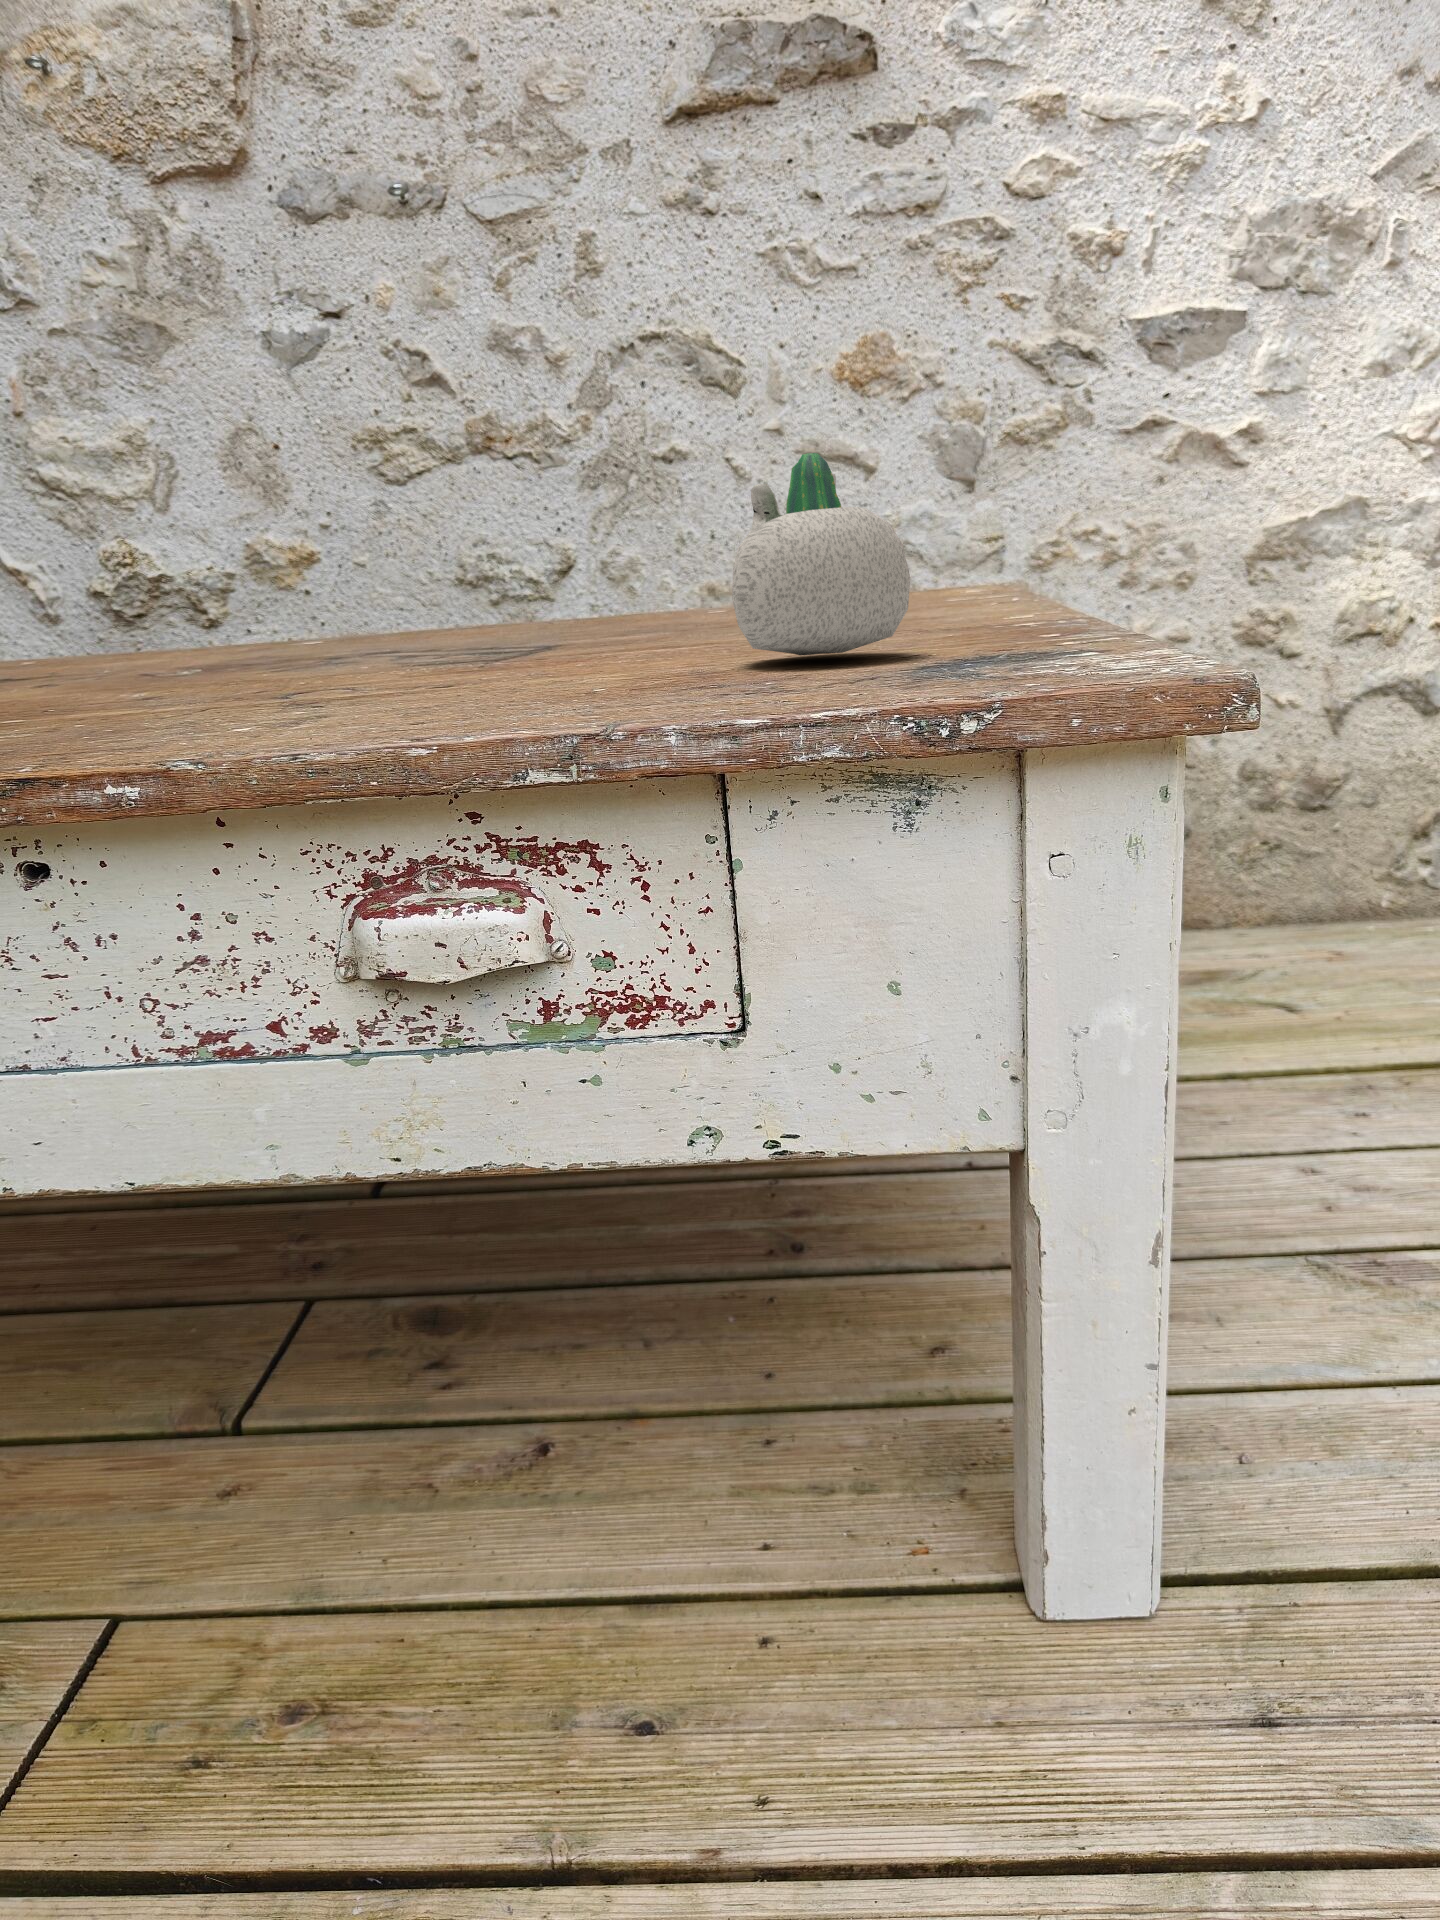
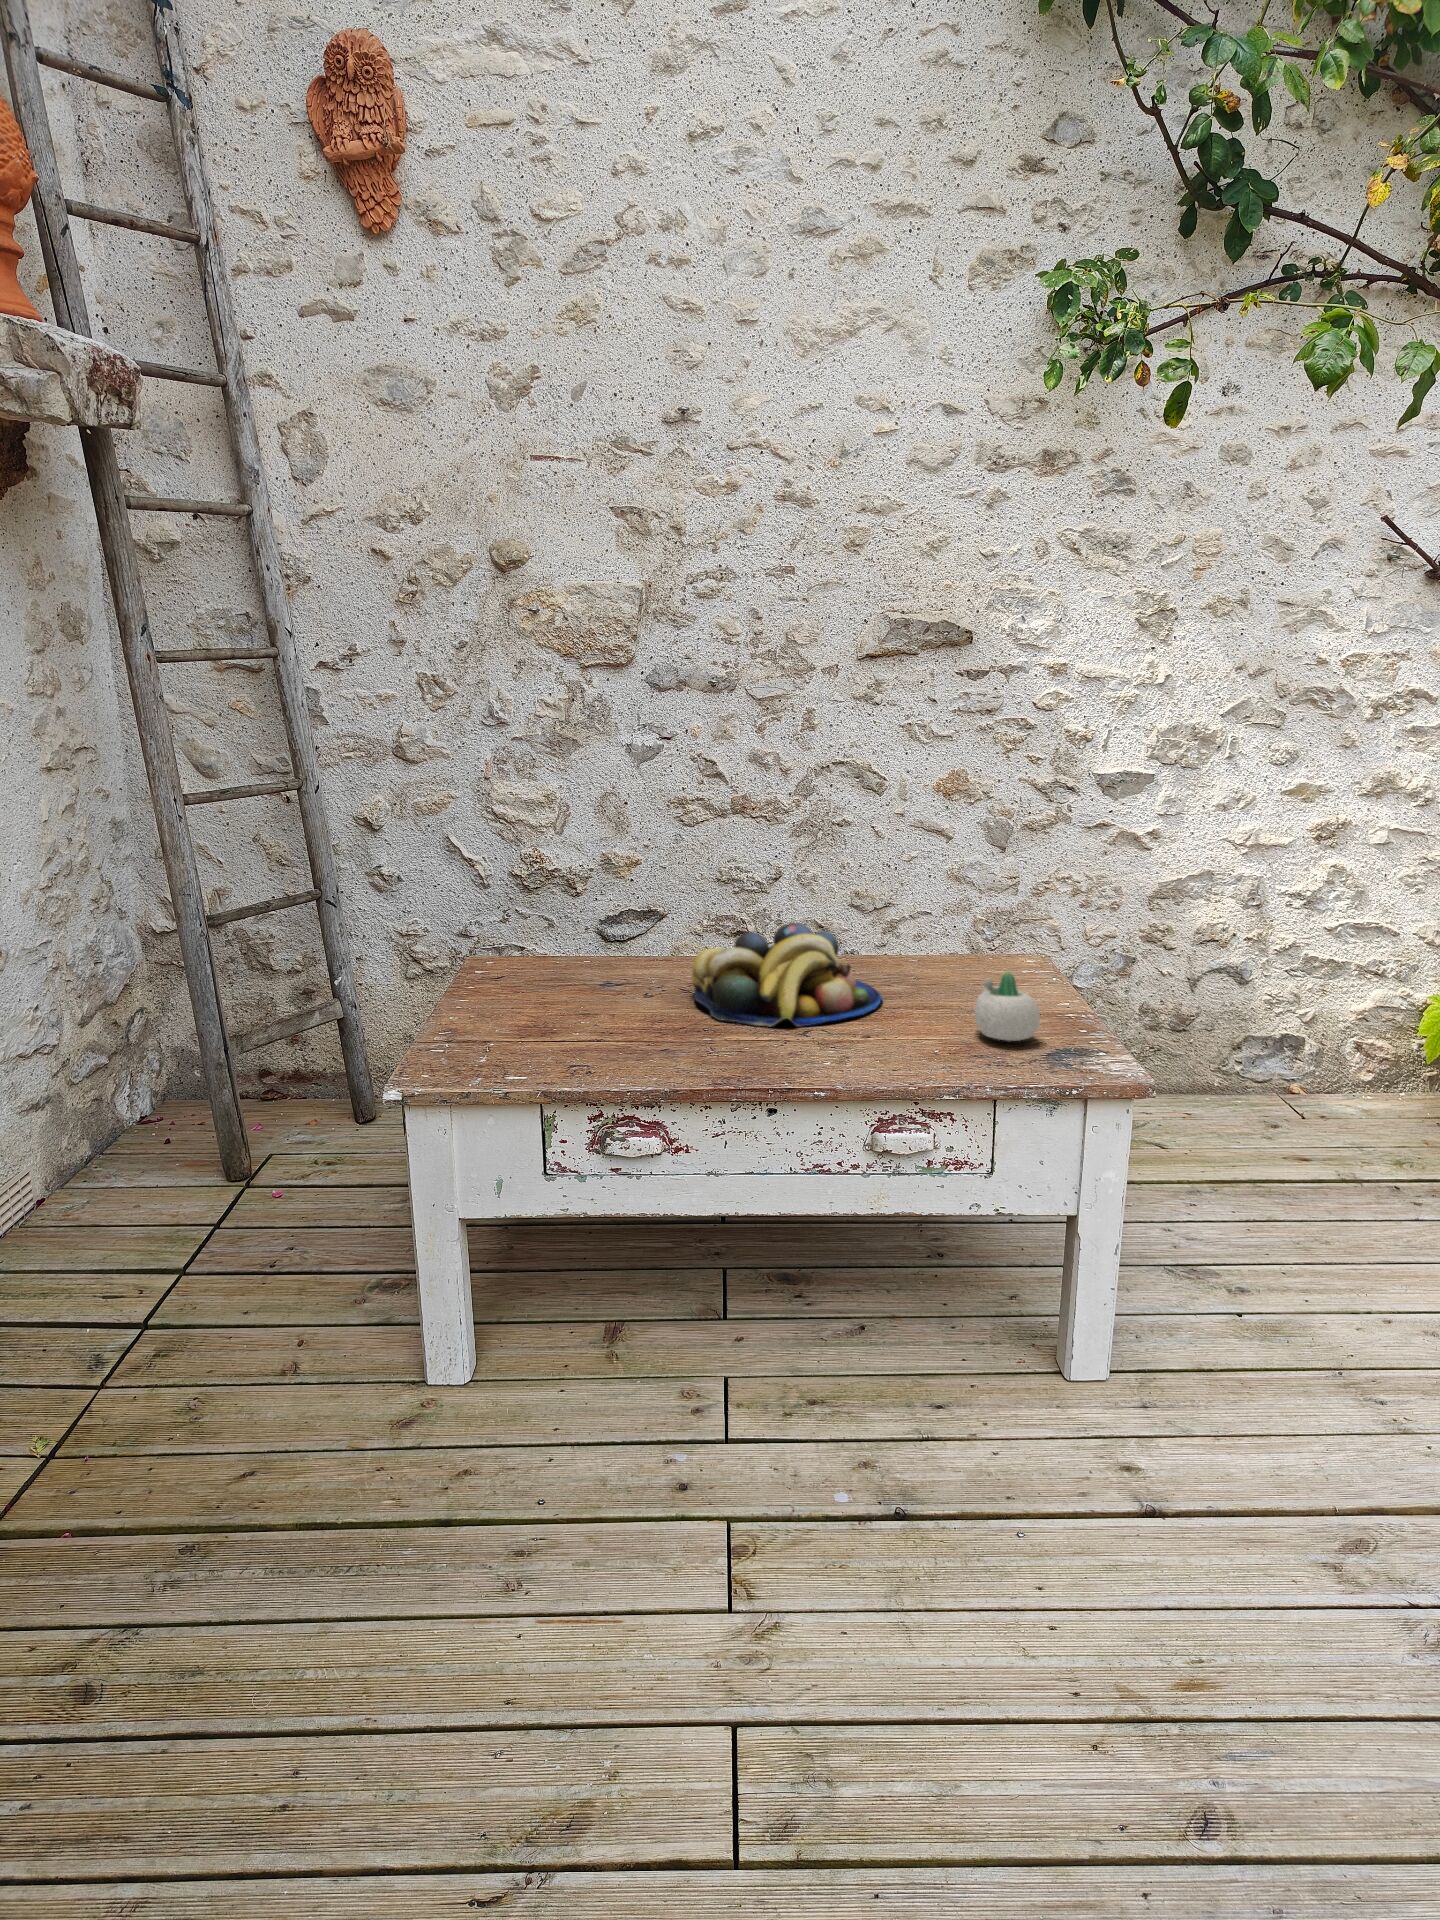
fruit bowl: none [116,493,588,697] -> present [692,923,882,1027]

